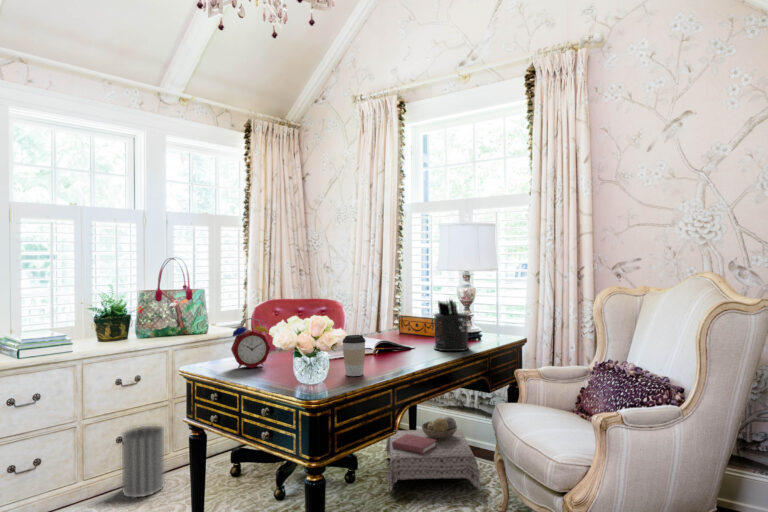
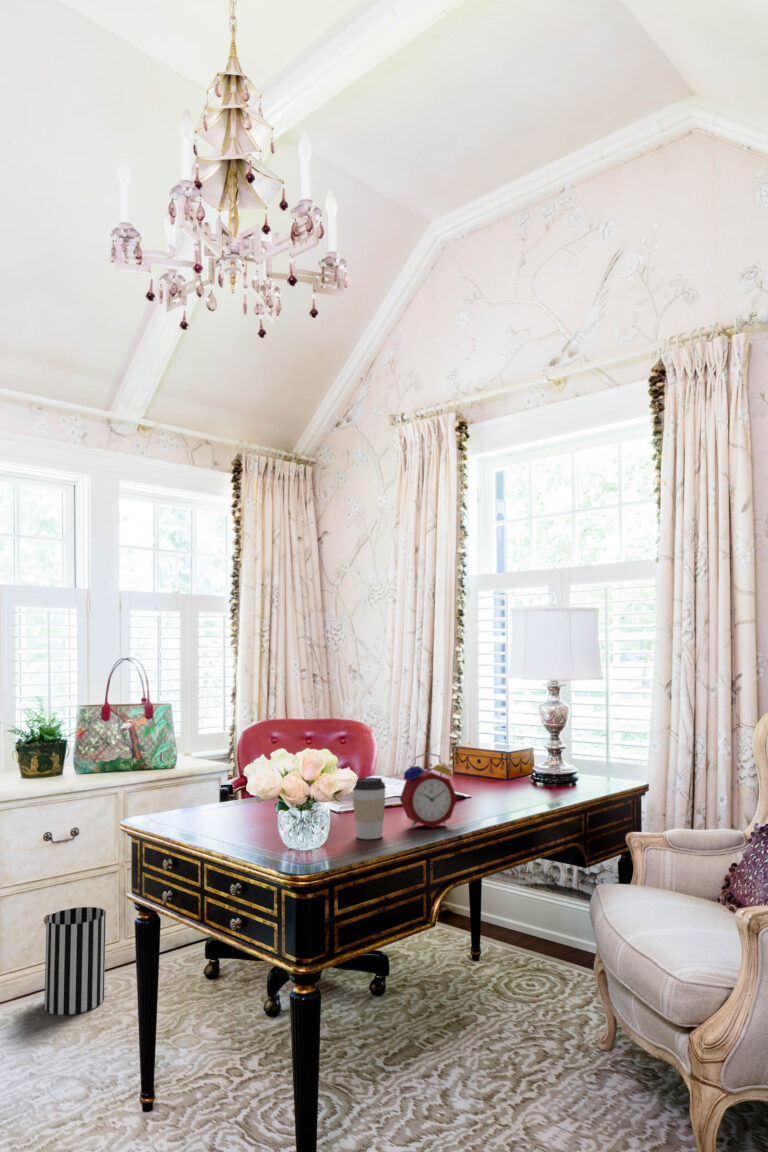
pen holder: present [434,300,469,351] -> none [498,721,554,804]
alarm clock: present [231,318,270,368] -> present [400,753,457,828]
ottoman: present [385,417,480,491] -> none [432,908,580,1028]

